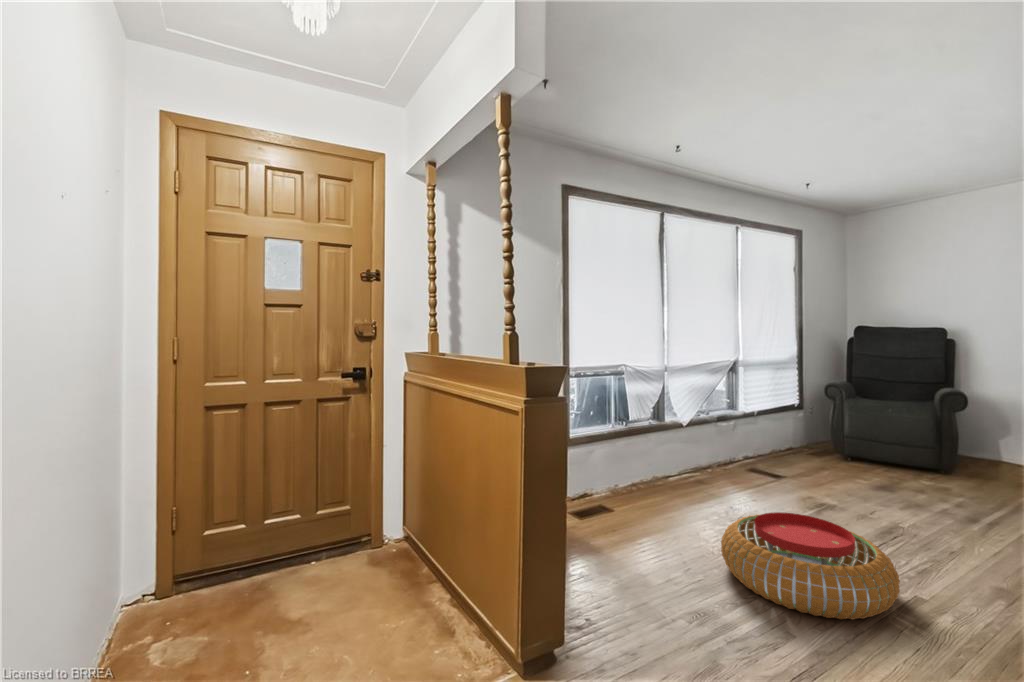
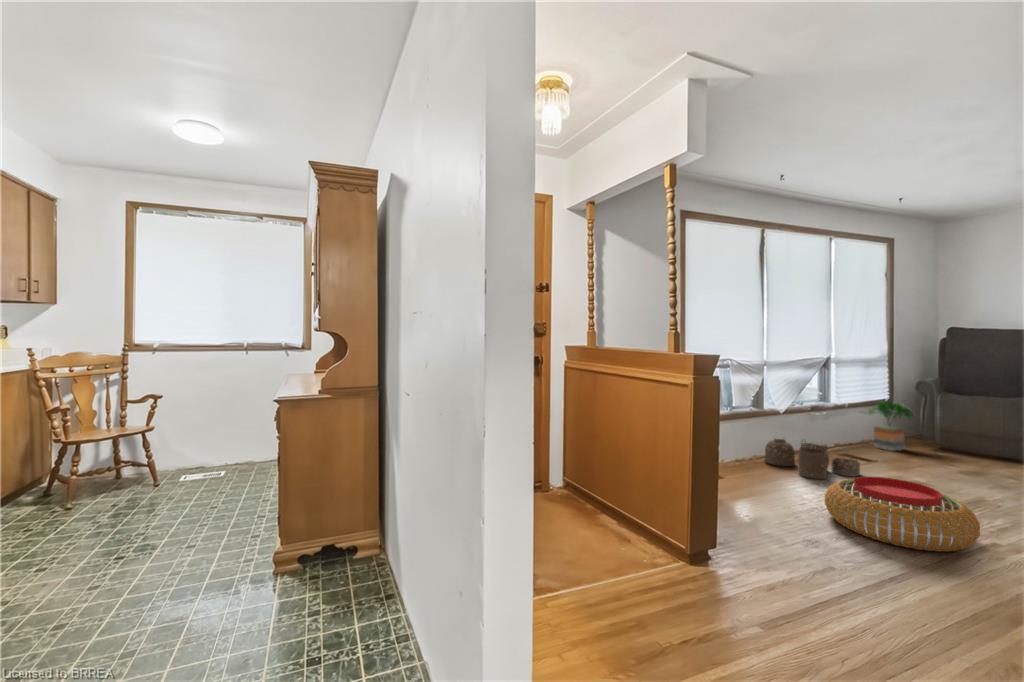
potted tree: none [777,407,826,463] -> present [869,402,913,451]
woven basket: none [666,455,768,507] -> present [765,439,860,479]

